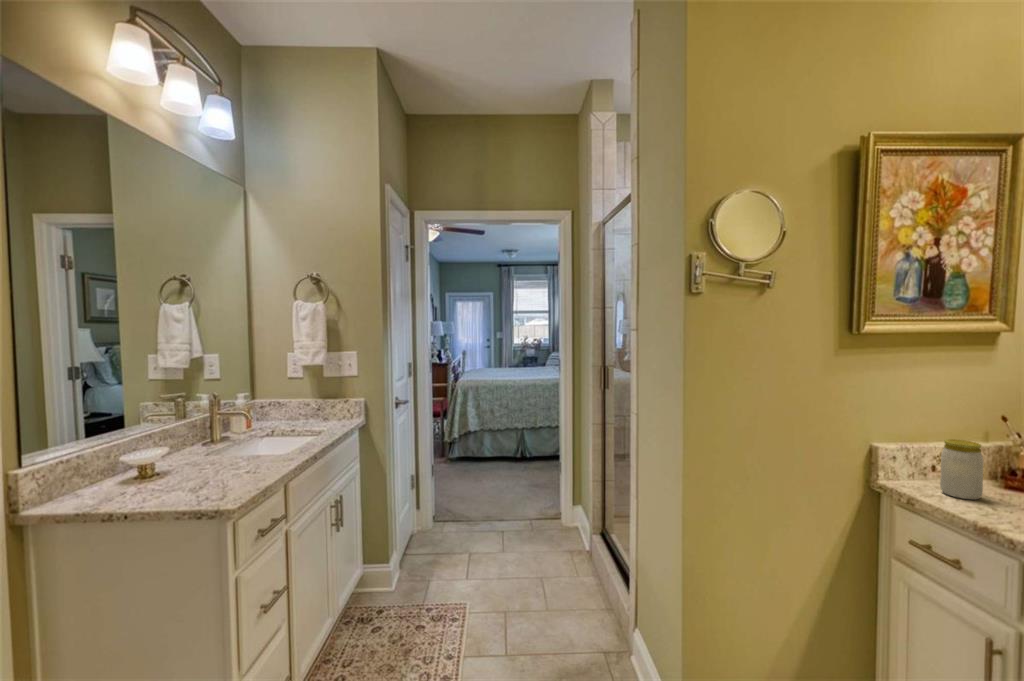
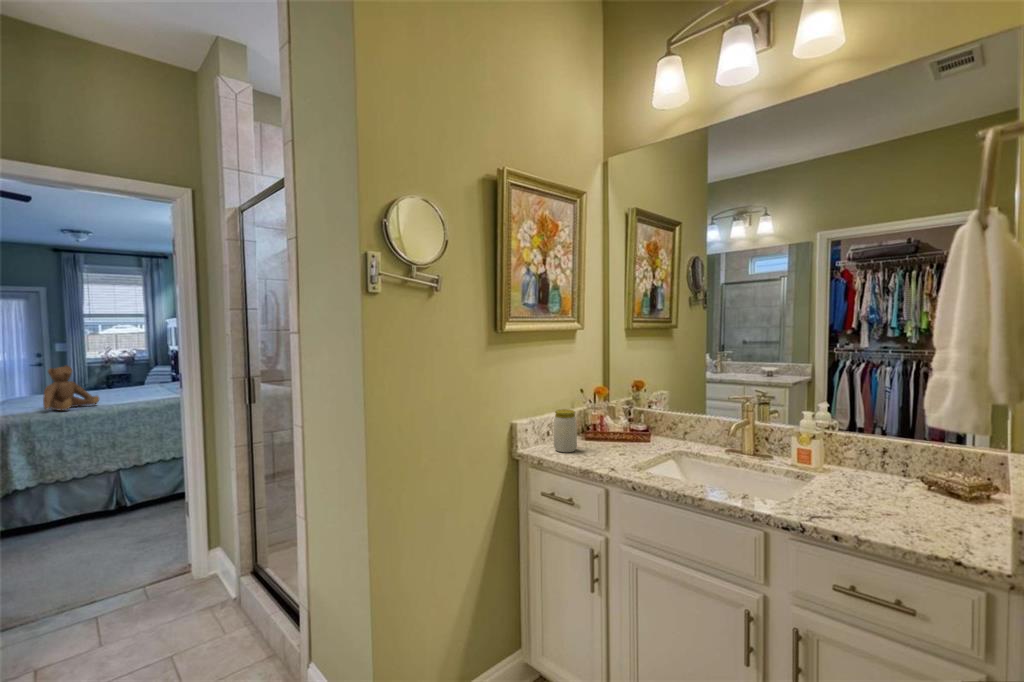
teddy bear: none [486,348,515,380] -> present [43,366,99,411]

